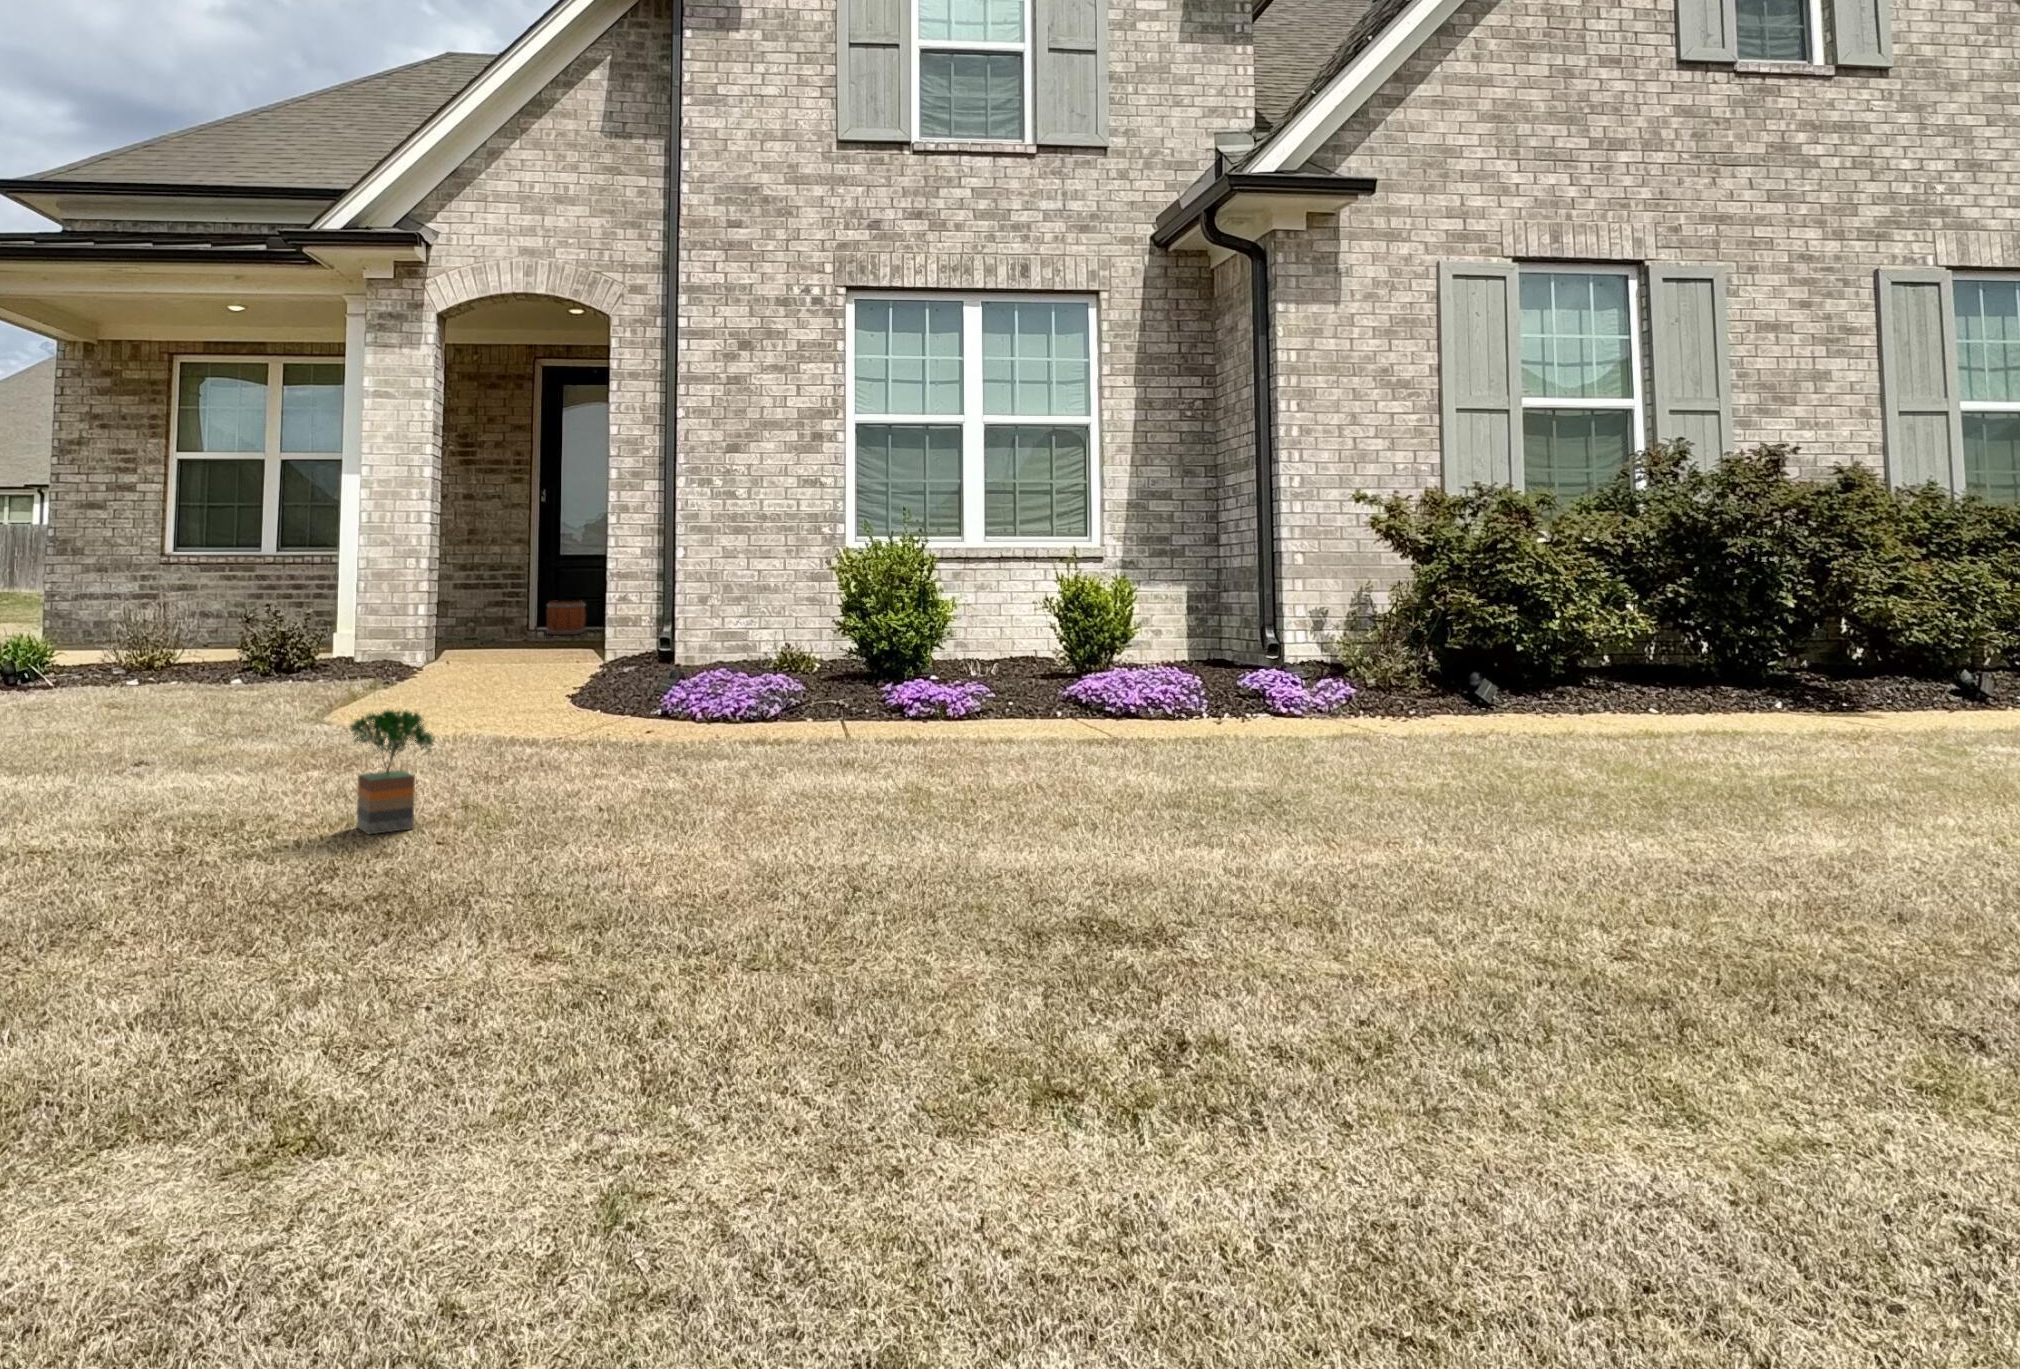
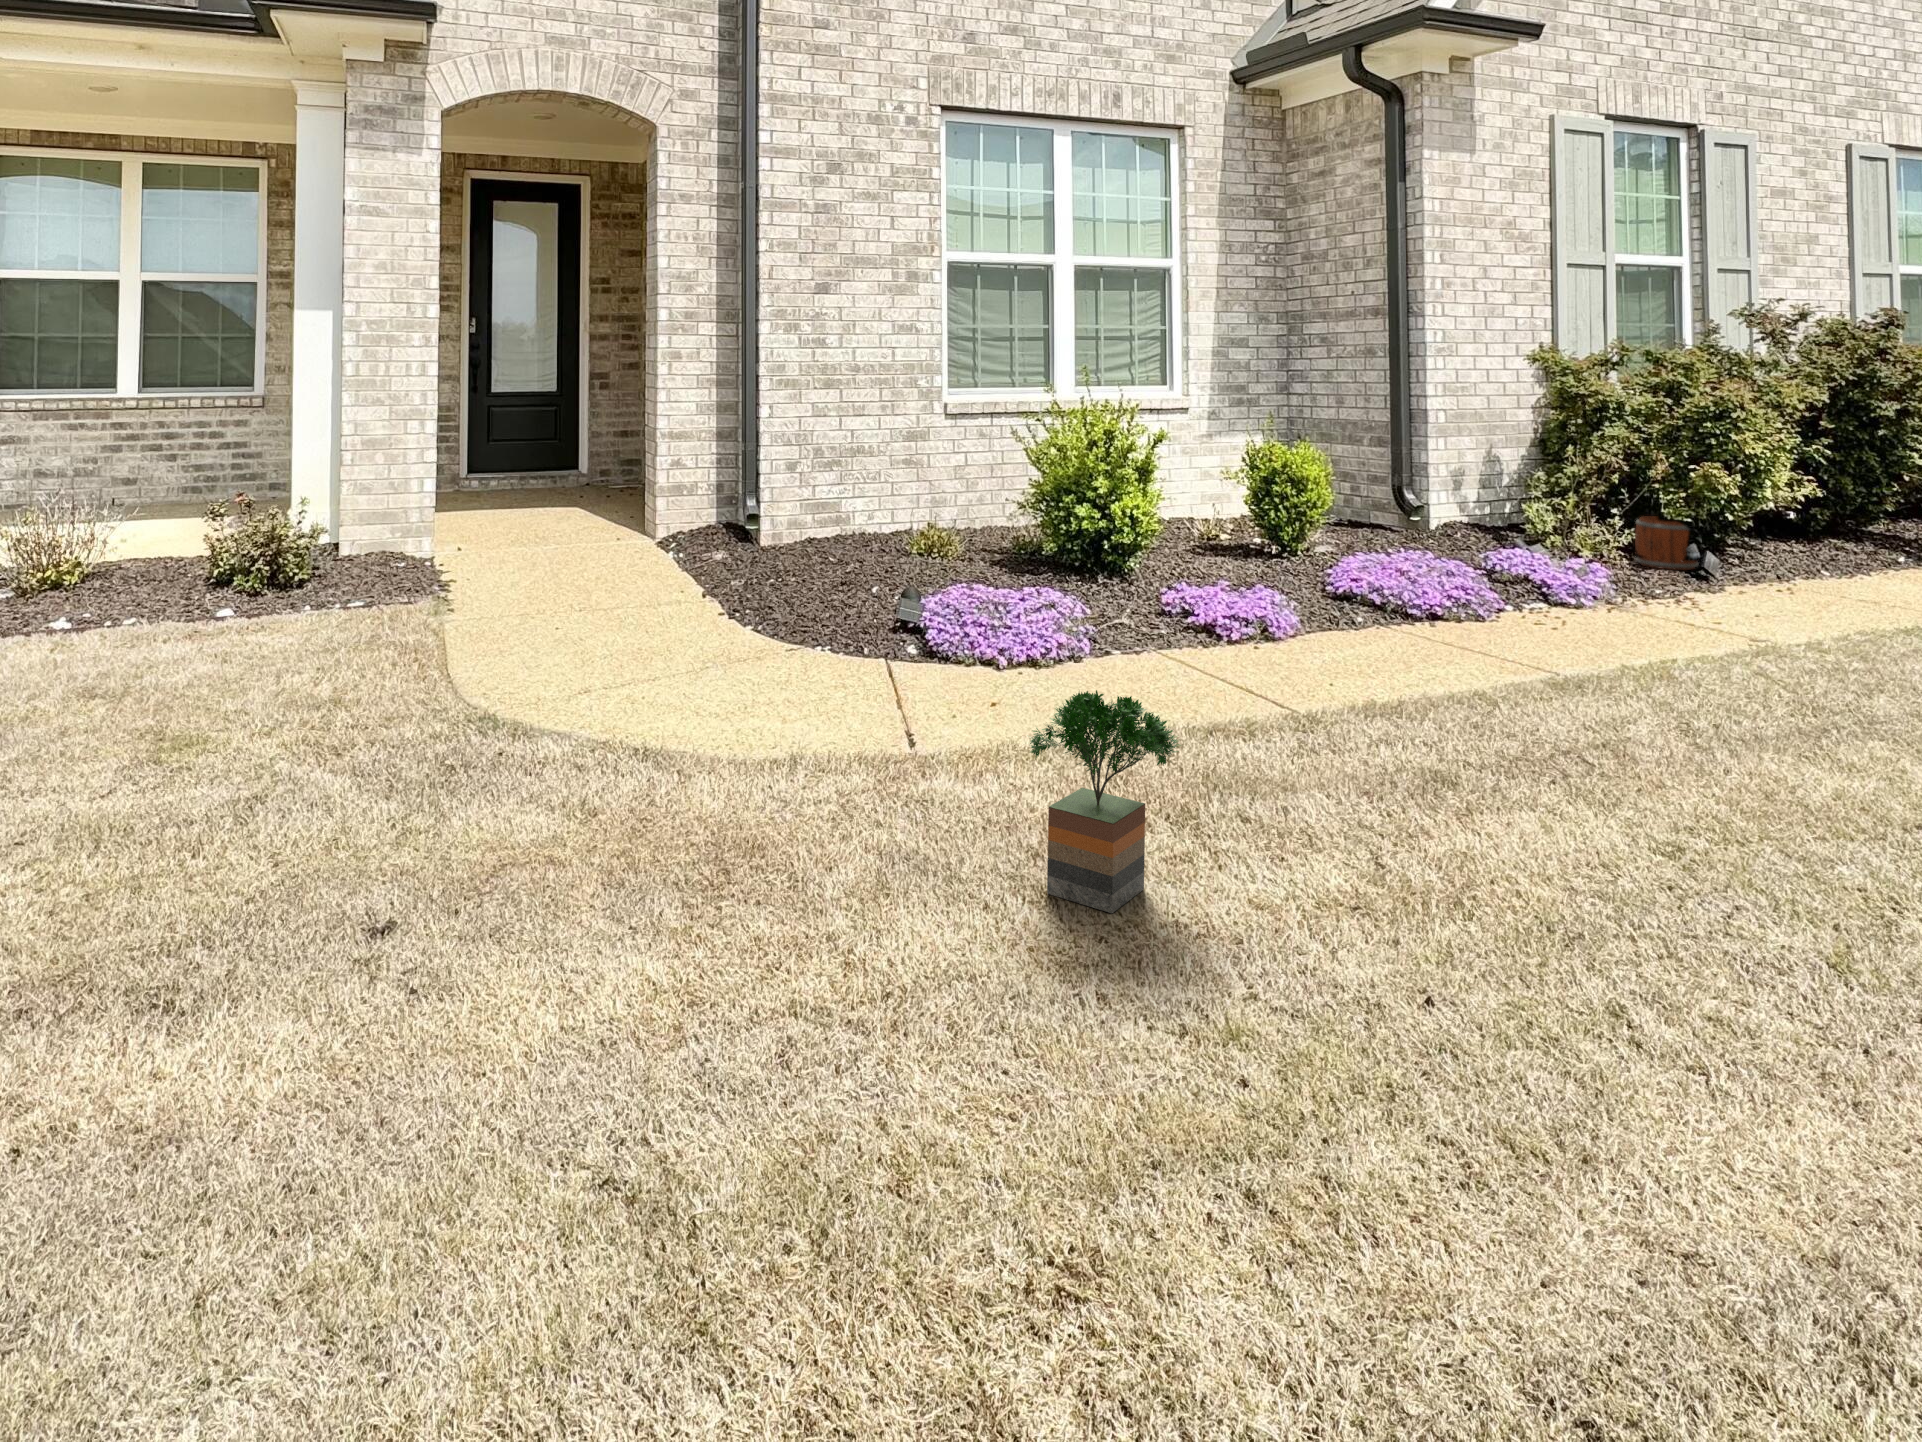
bucket: present [546,601,586,635] -> present [1635,516,1698,570]

